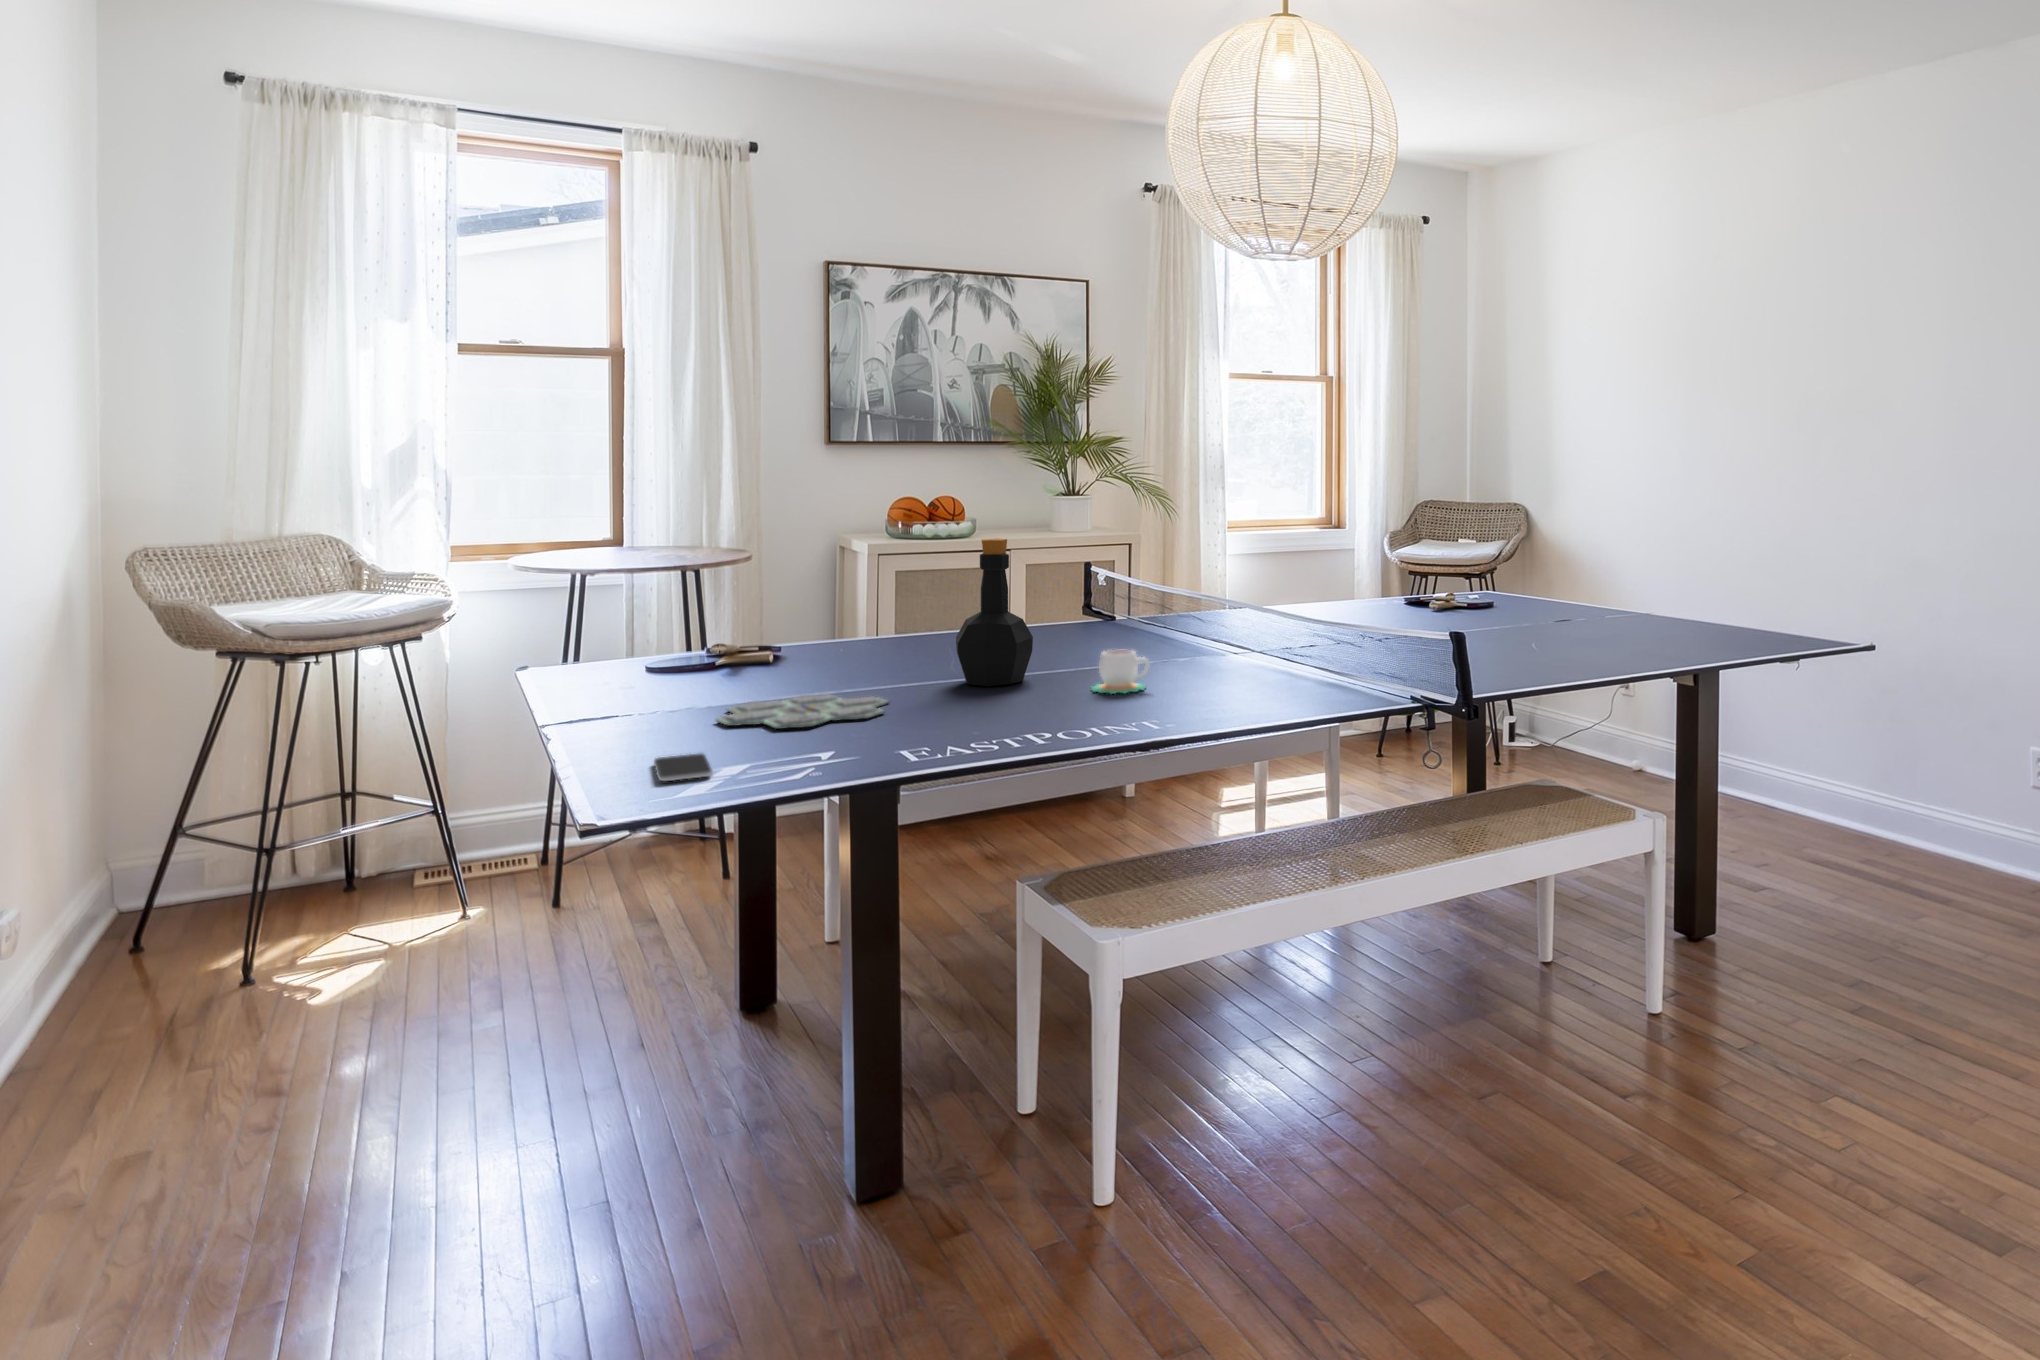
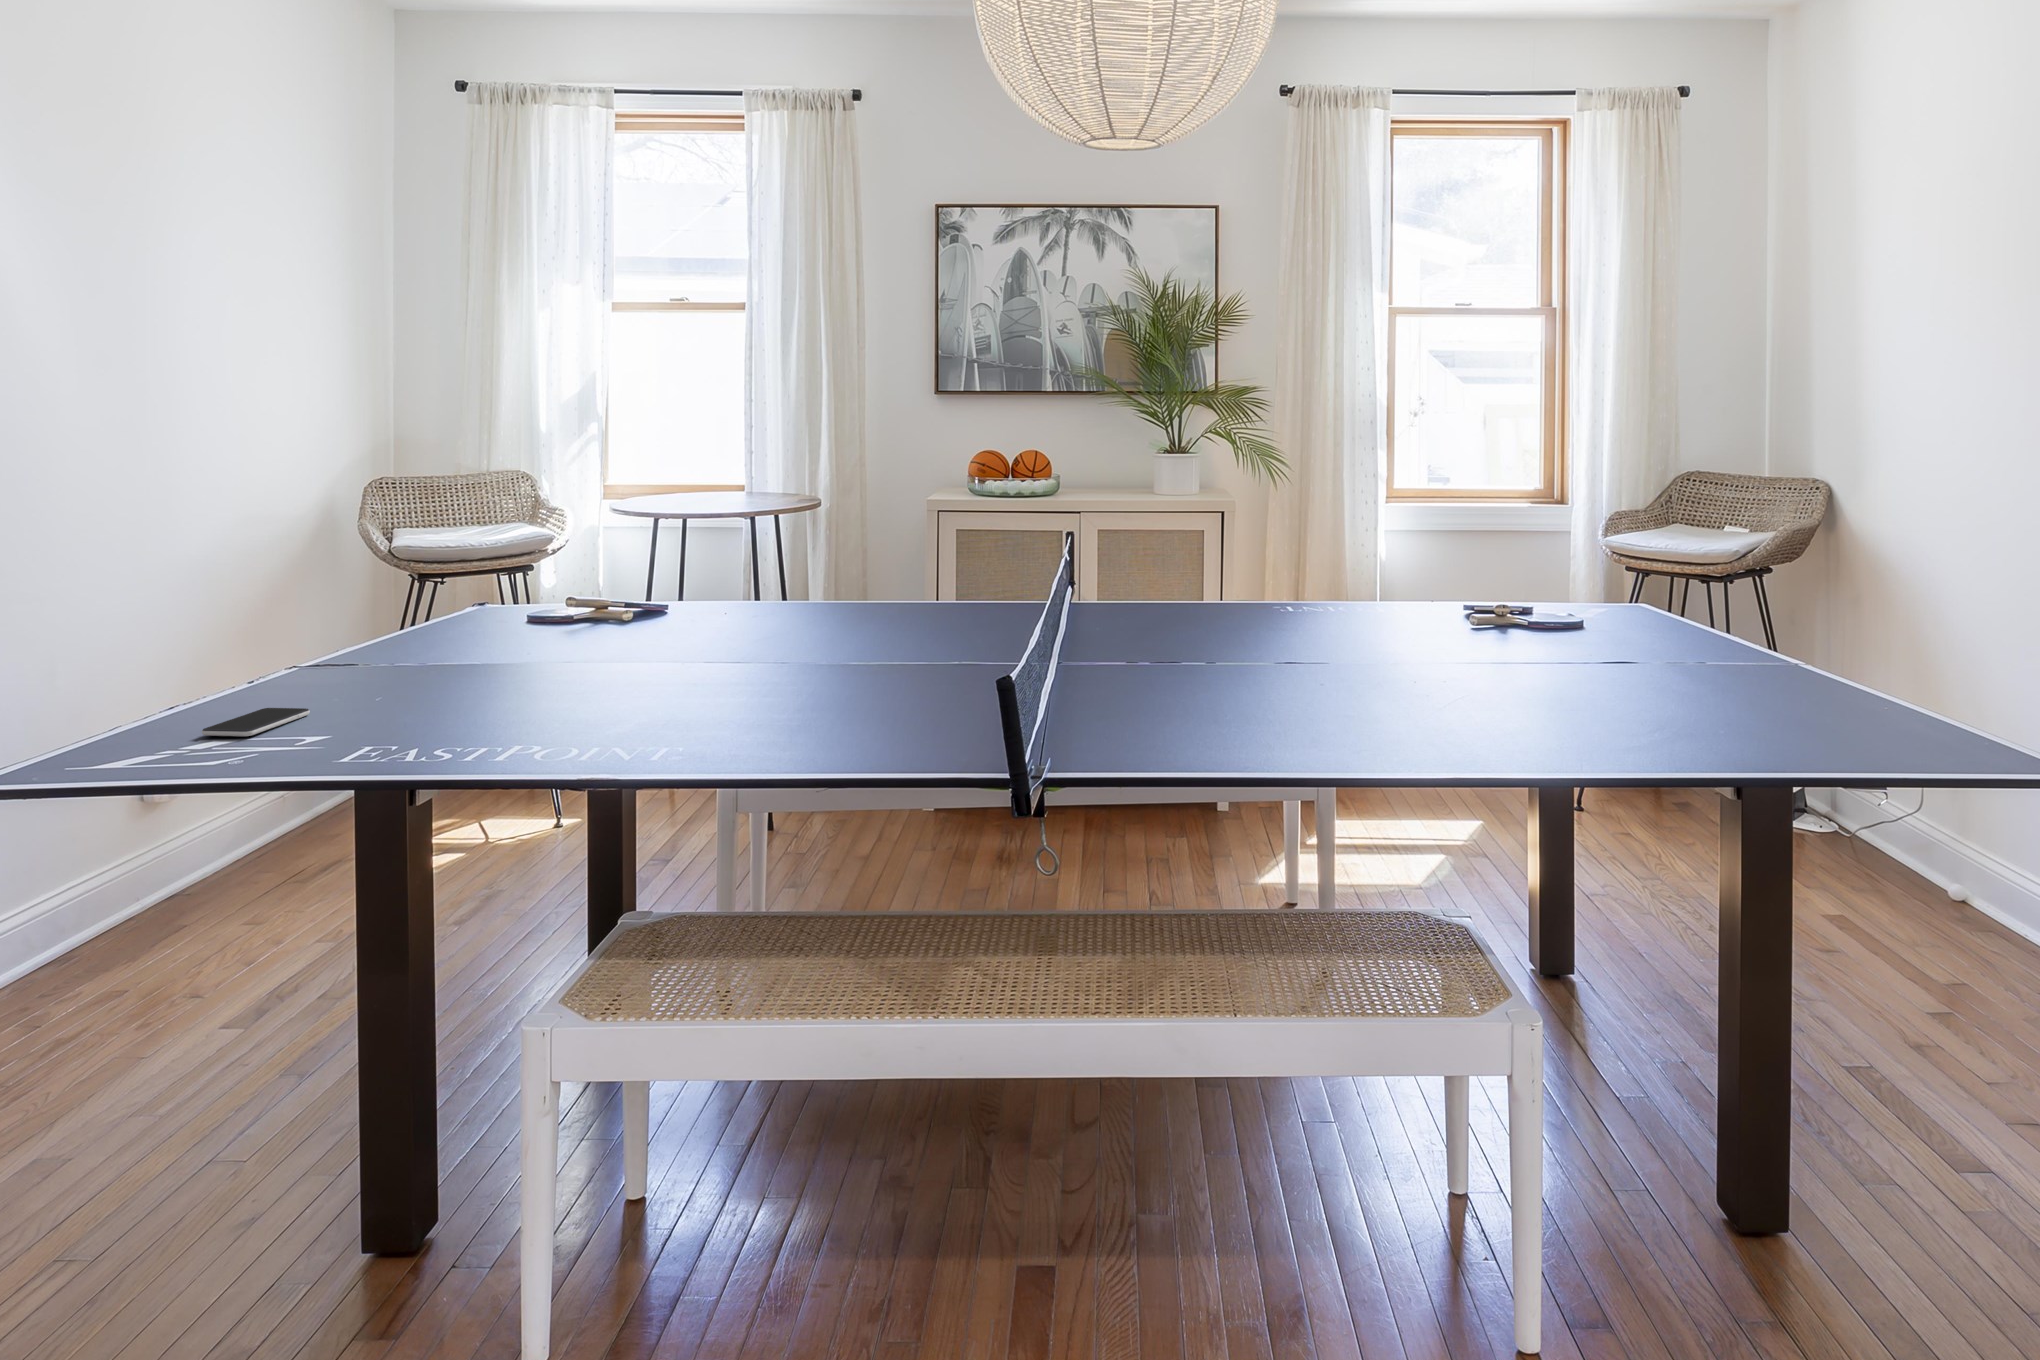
bottle: present [956,538,1033,686] -> none [716,491,815,667]
mug: present [1091,650,1150,694] -> none [817,638,887,695]
board game: present [716,694,889,729] -> none [422,656,615,693]

